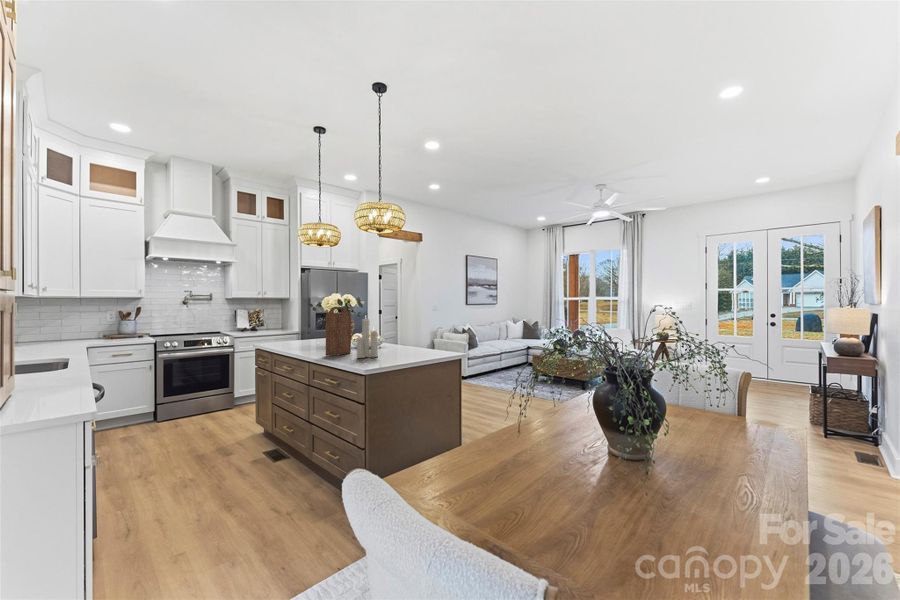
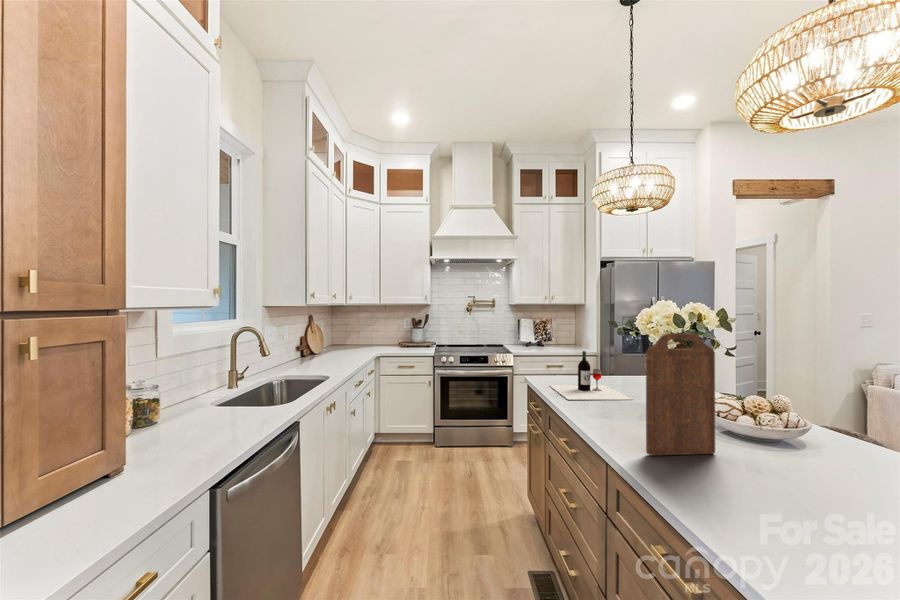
candle: present [356,319,378,358] -> none [749,356,841,517]
wine bottle: none [273,323,322,348] -> present [550,351,632,400]

